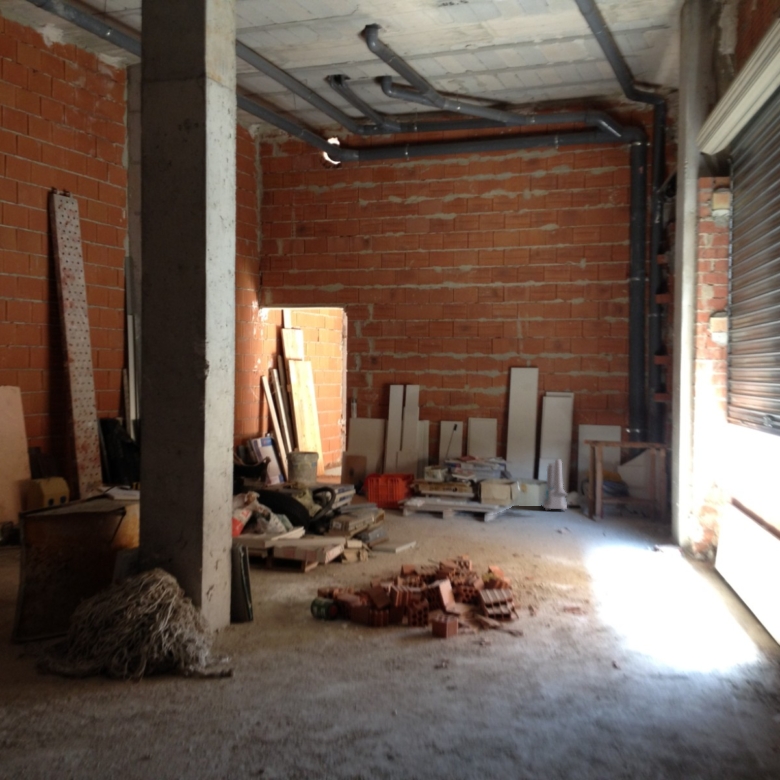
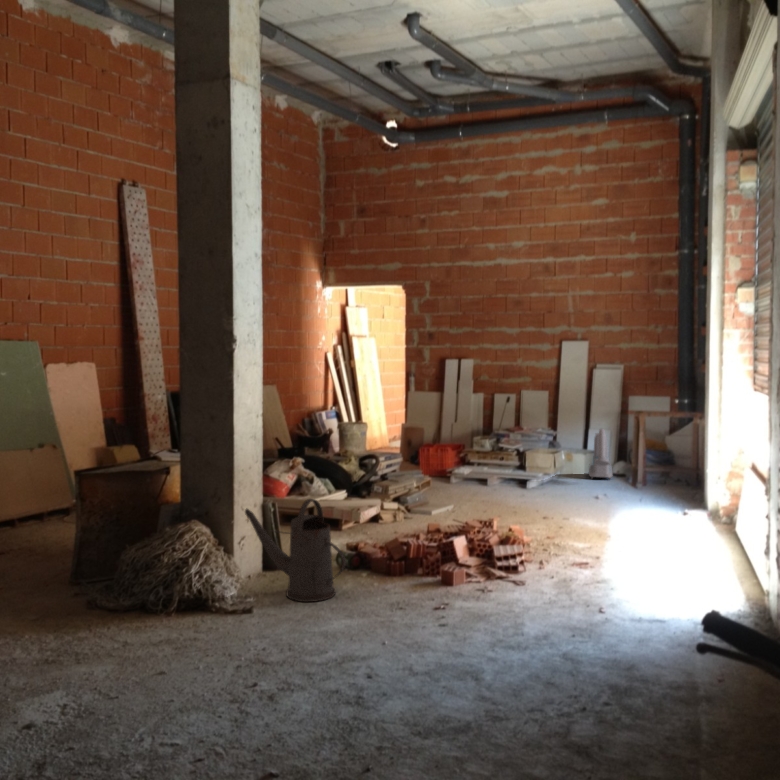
watering can: none [215,543,335,661] -> present [245,499,346,602]

